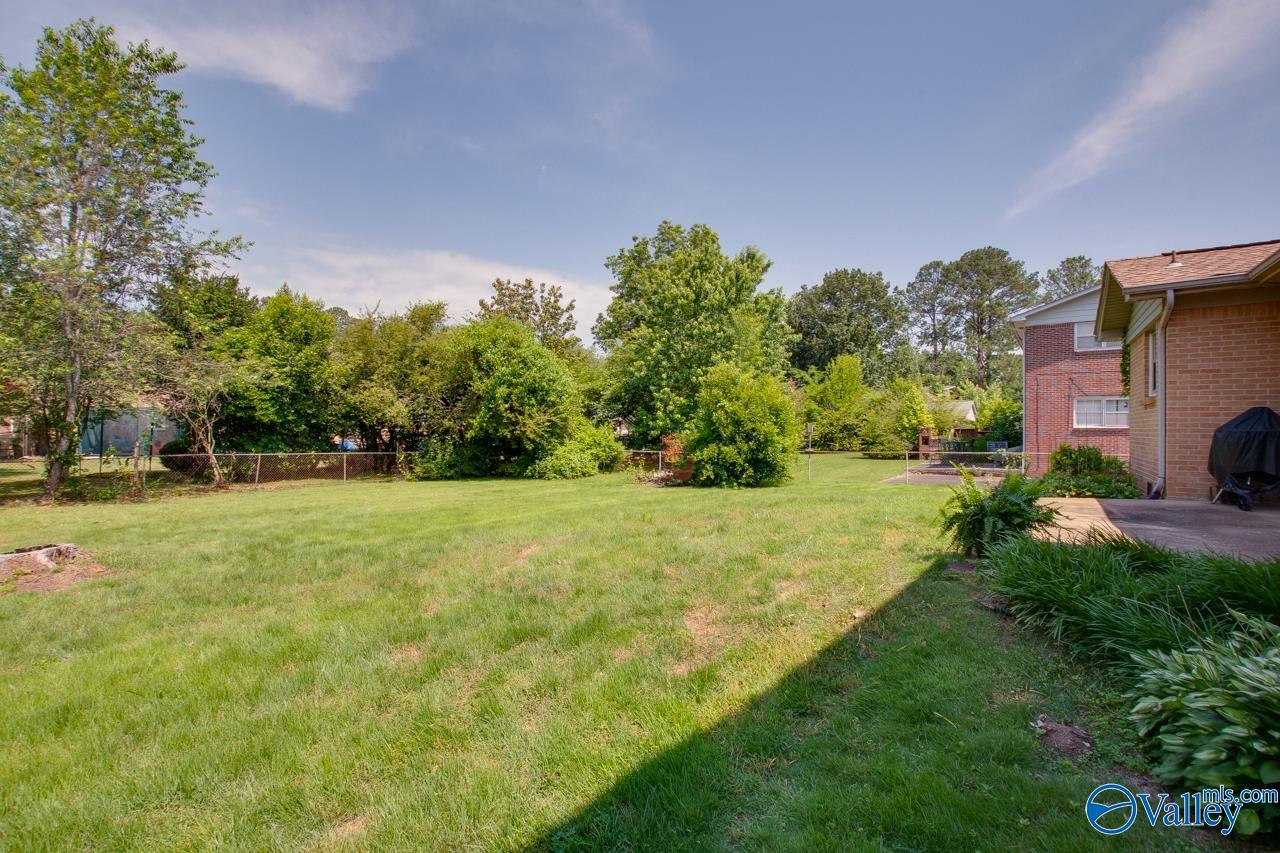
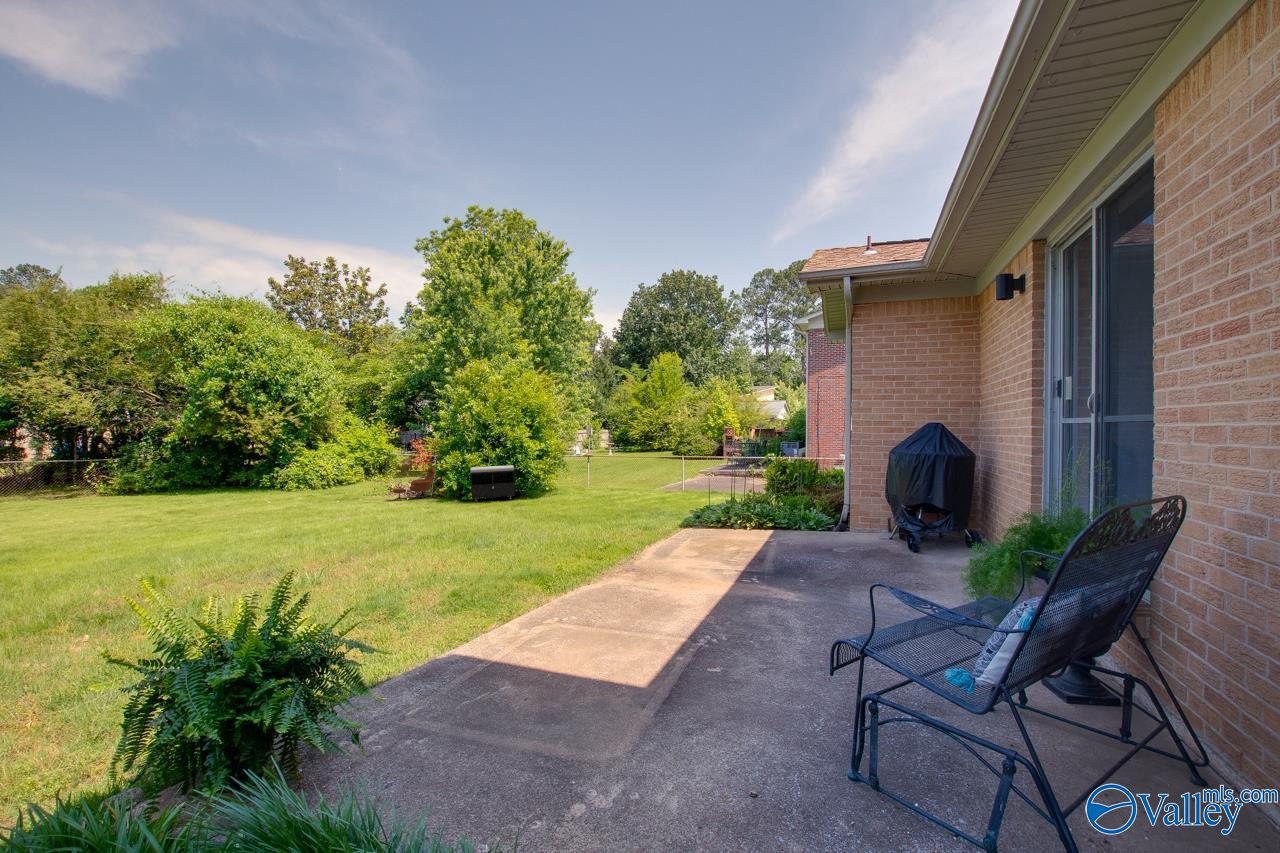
storage bench: none [730,458,773,489] -> present [470,465,515,501]

